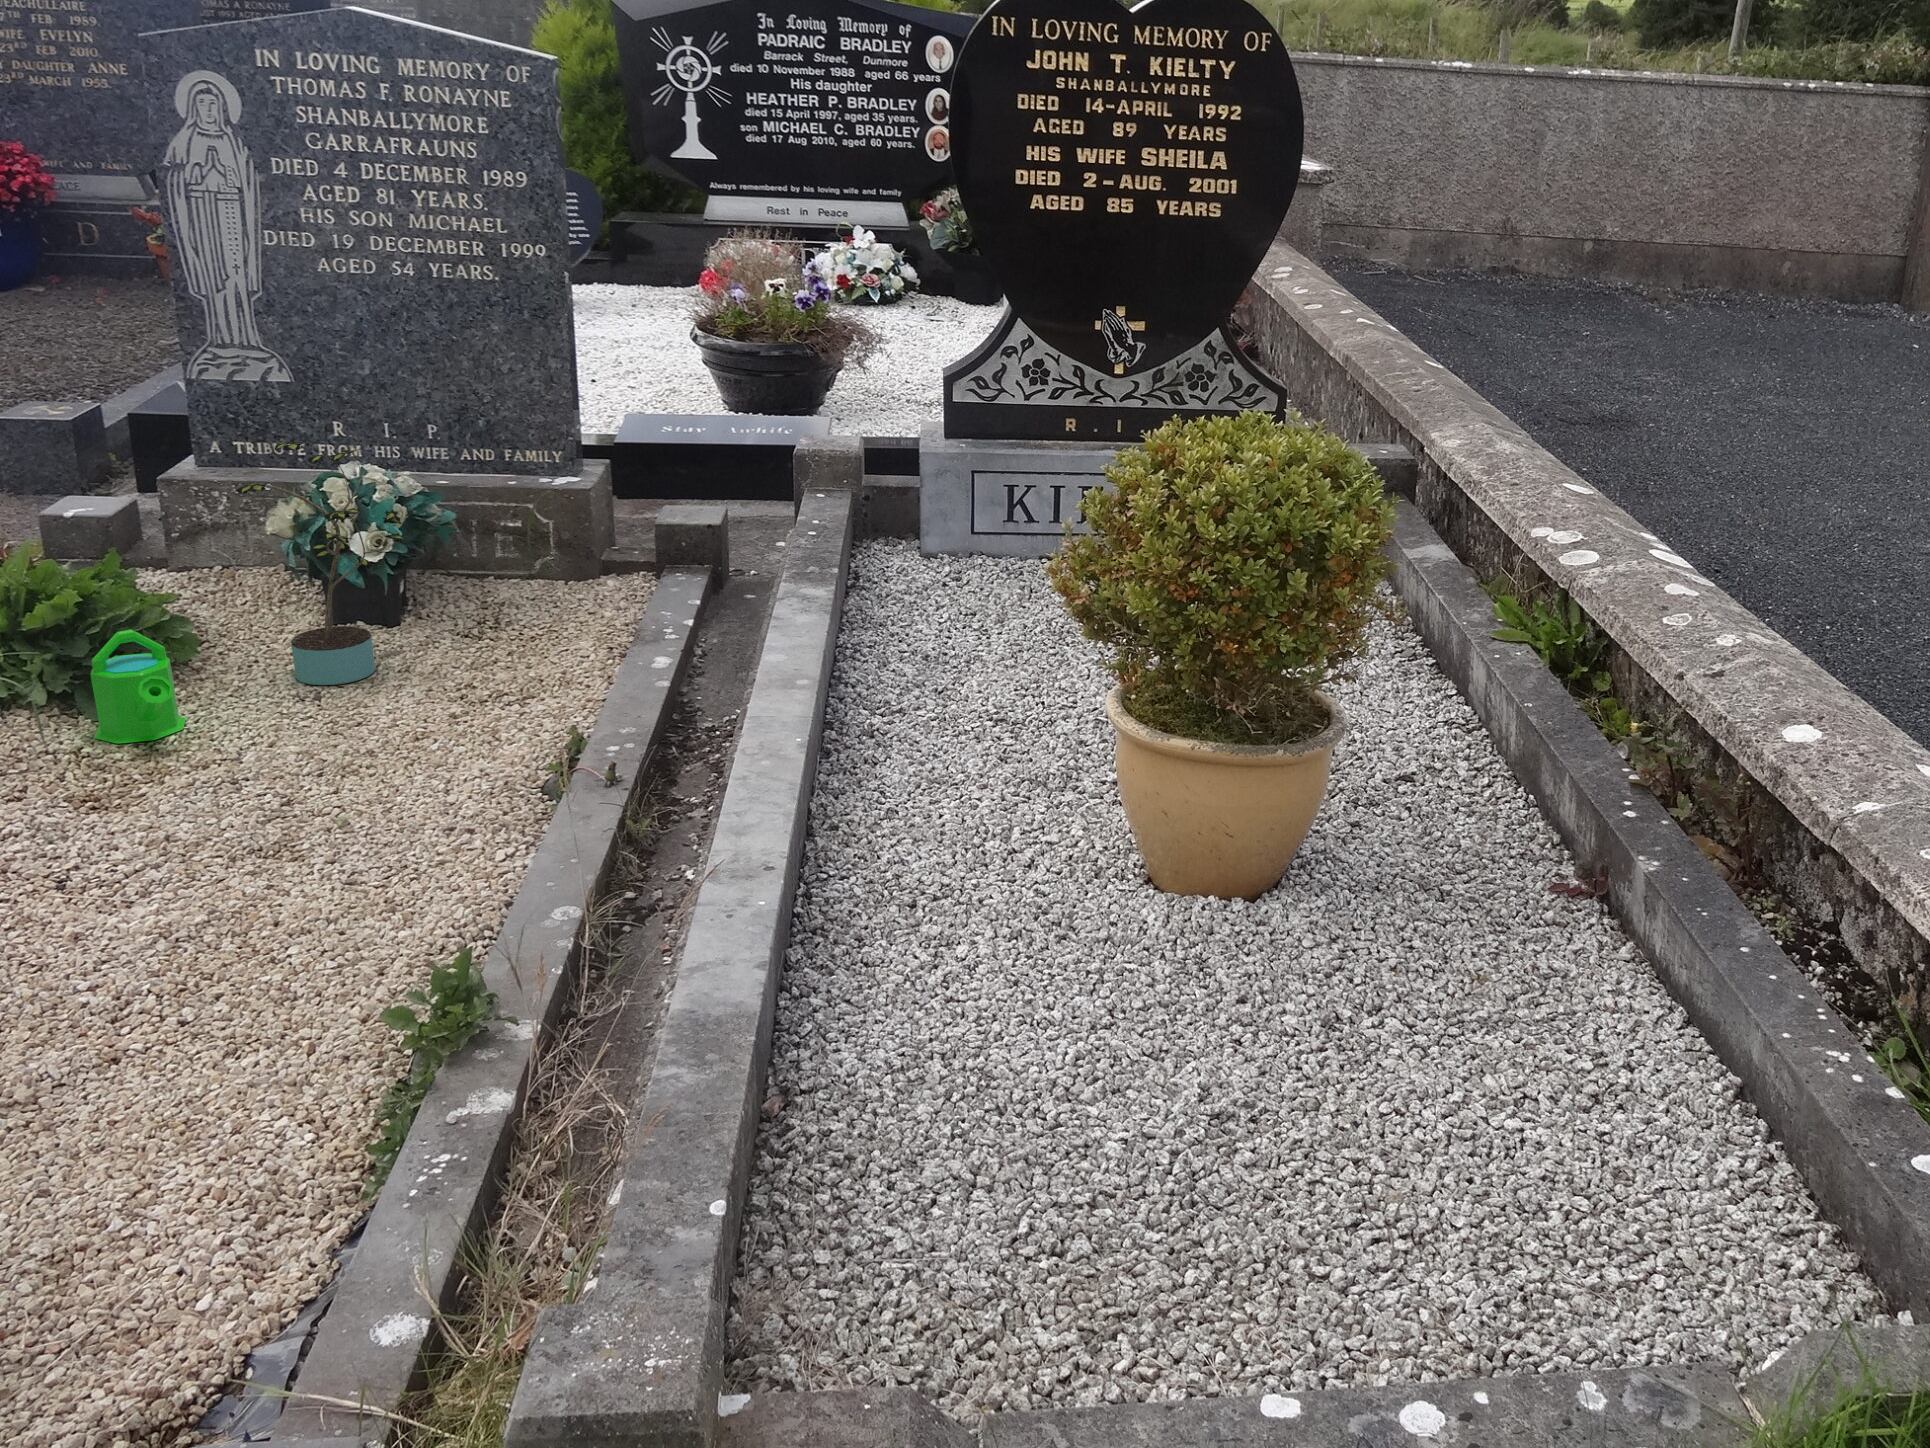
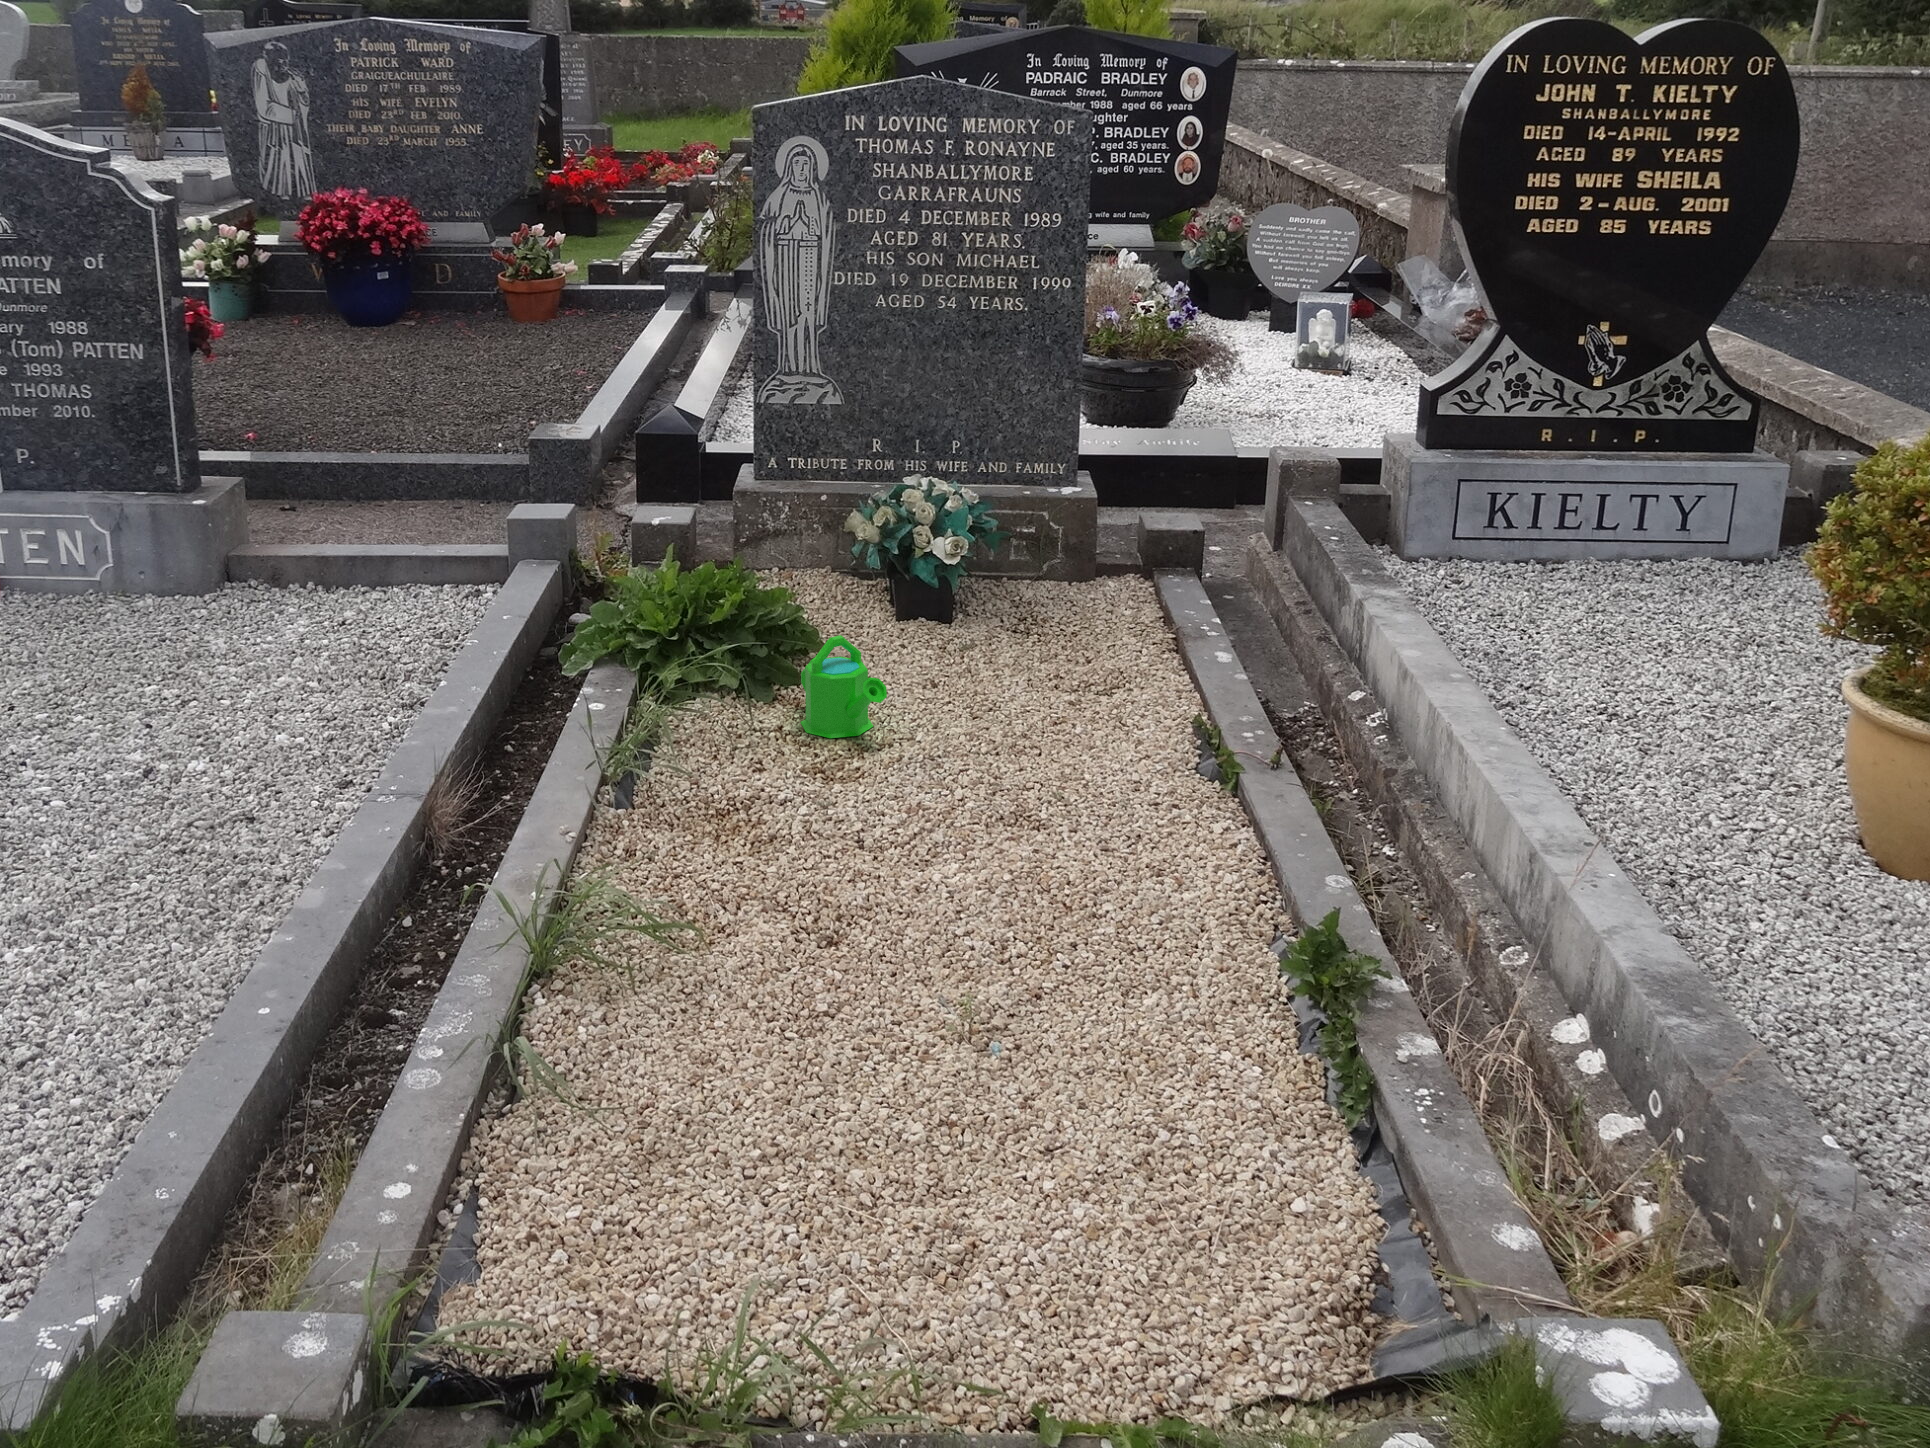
potted plant: present [236,442,405,685] -> none [911,465,1036,688]

